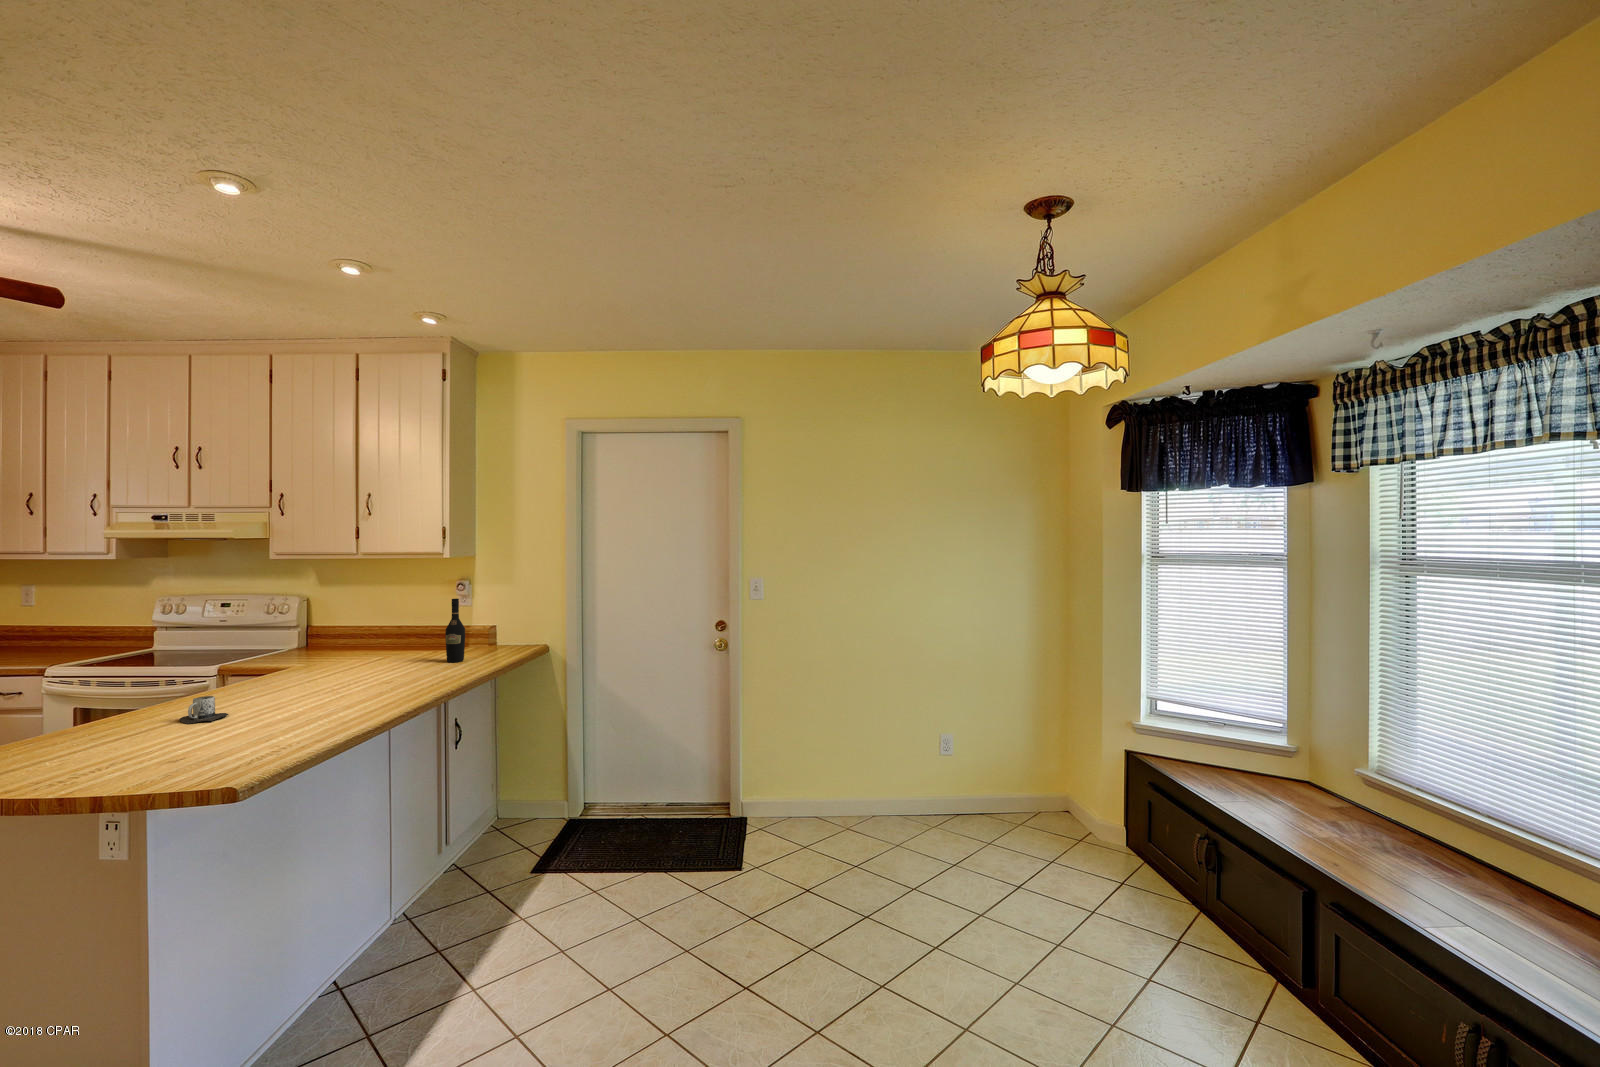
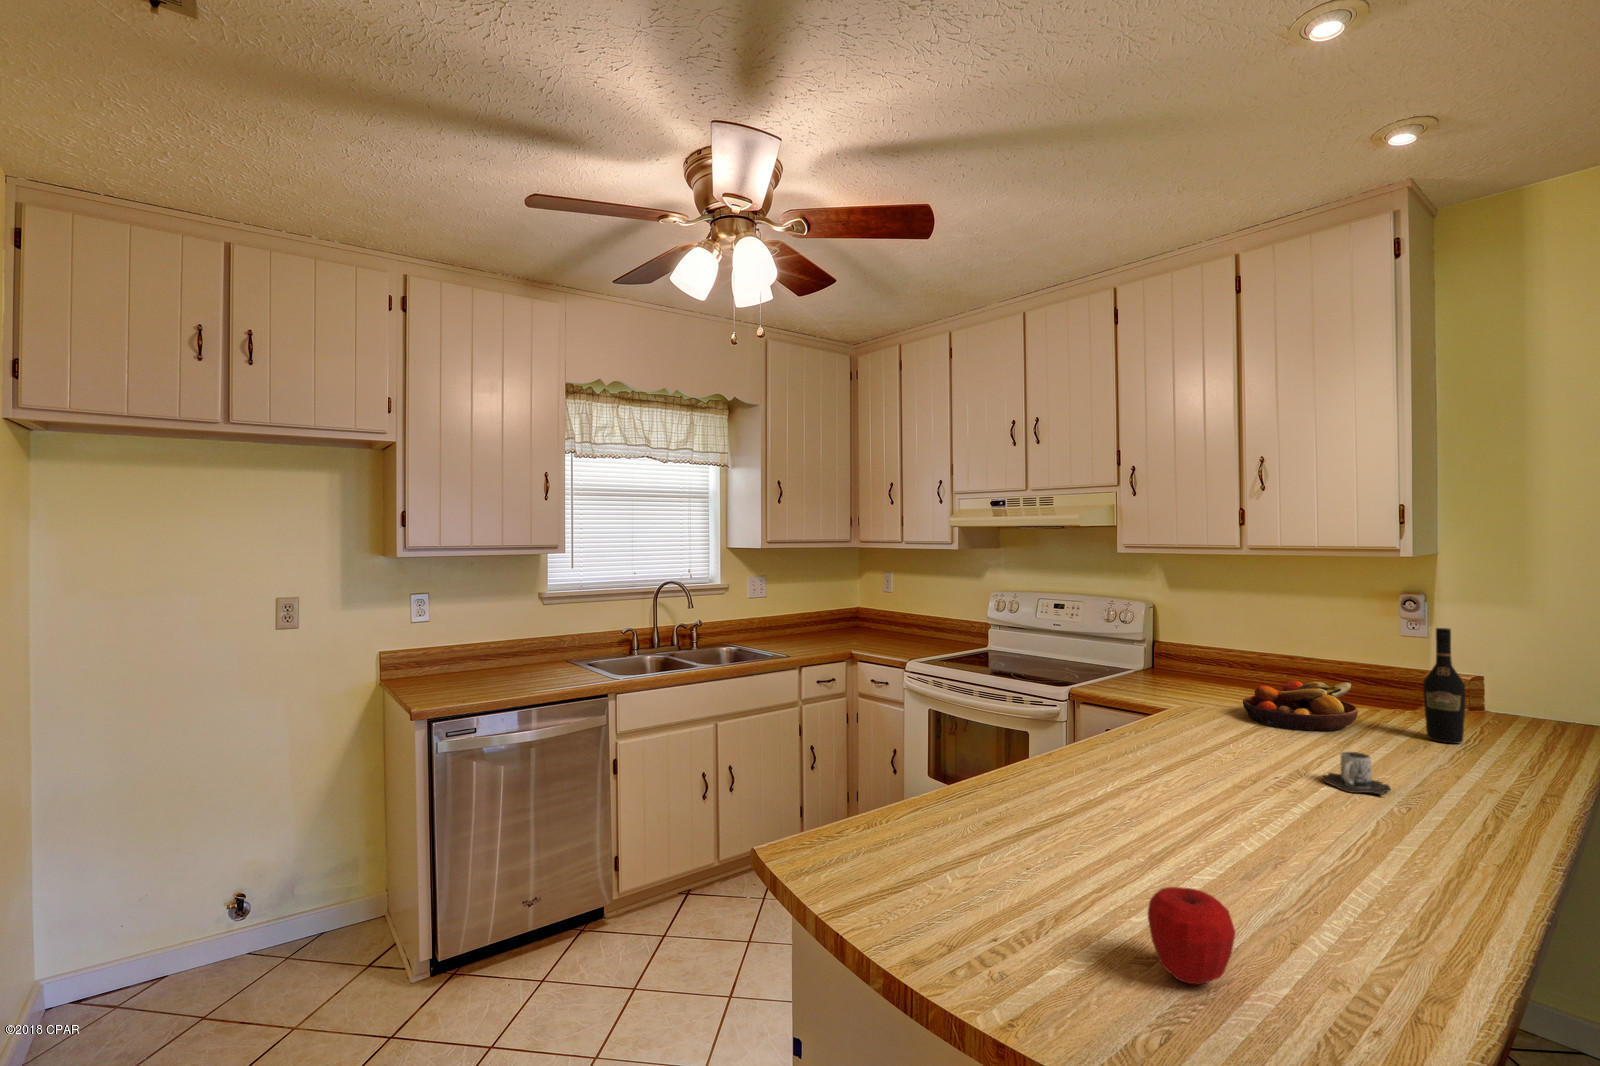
fruit bowl: none [344,636,417,669] -> present [1243,681,1358,731]
mug: present [179,696,228,724] -> present [1322,752,1390,795]
apple: none [118,732,173,780] -> present [1148,887,1235,984]

